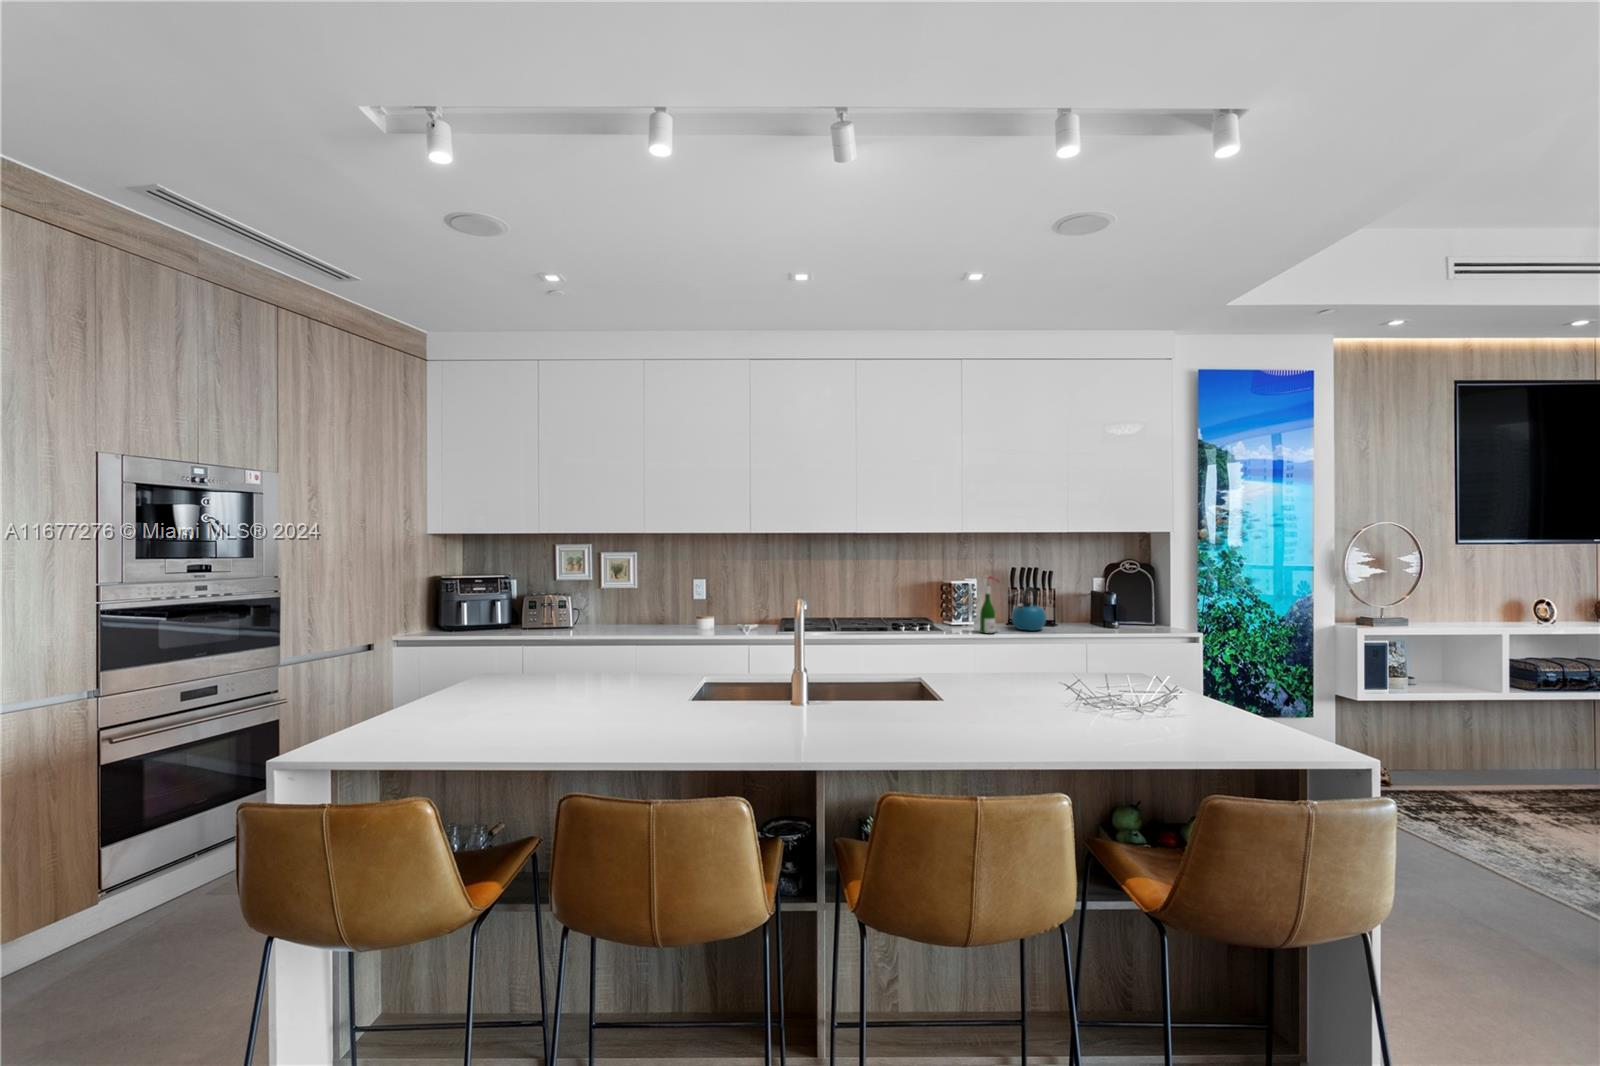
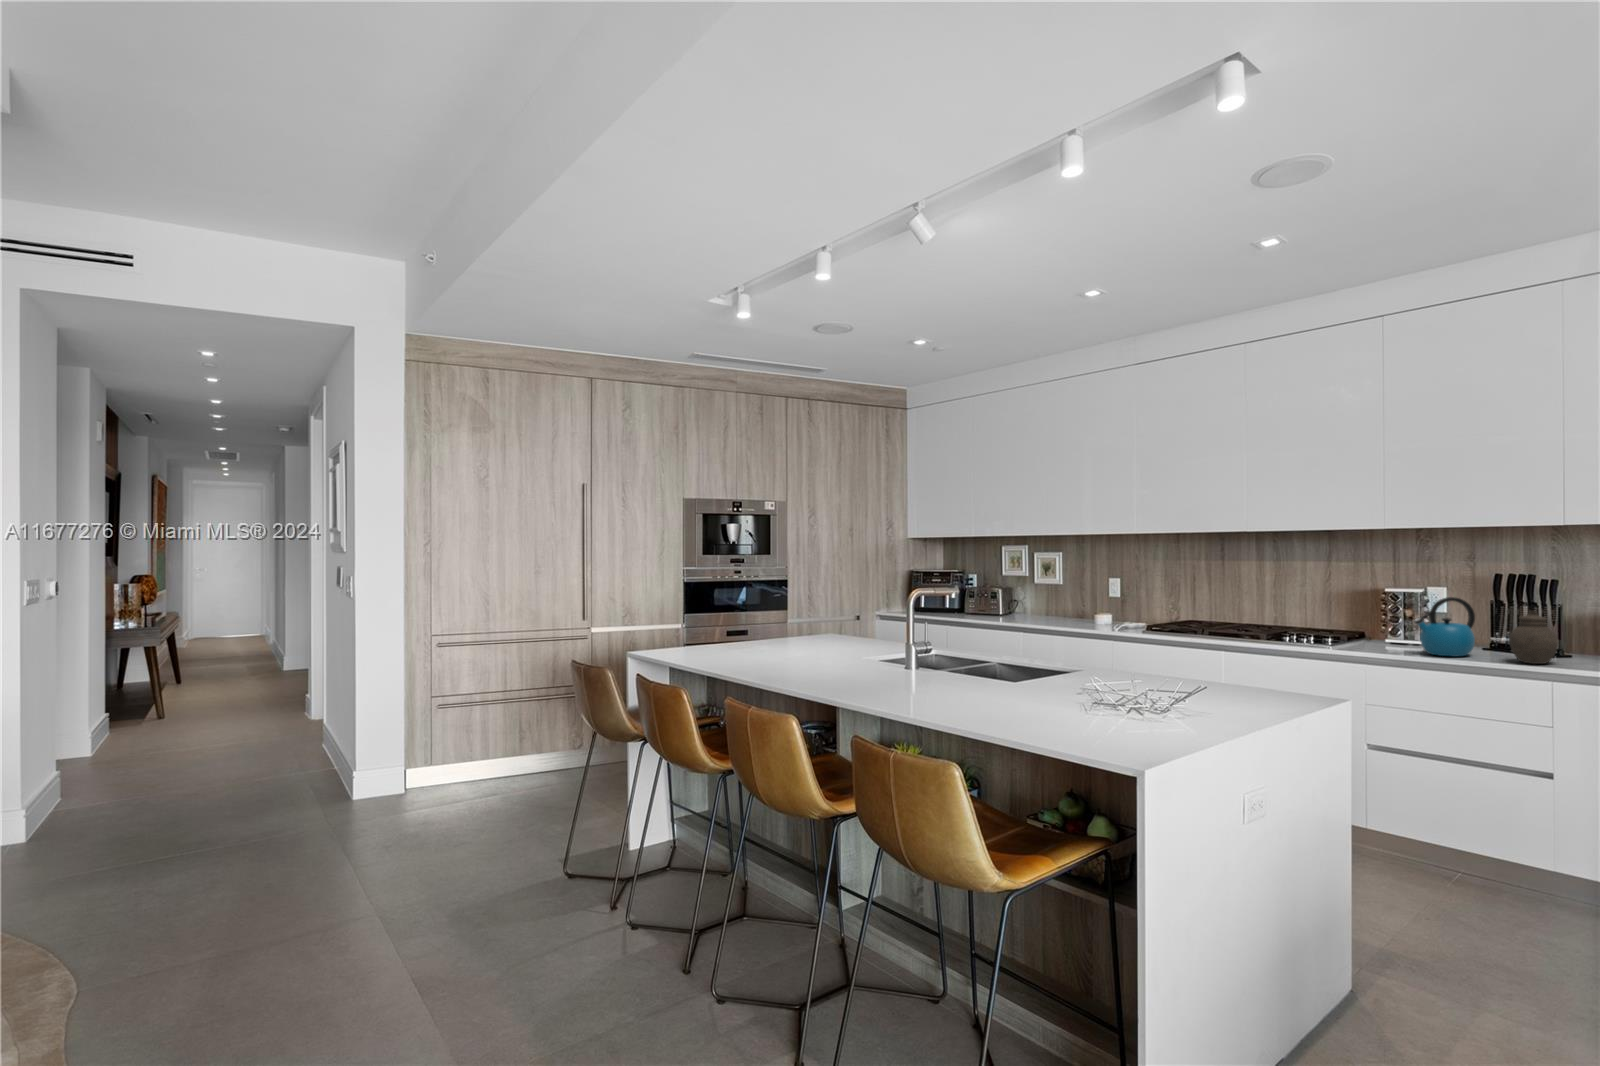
wine bottle: present [977,575,998,634] -> none [1354,578,1389,653]
jar: none [1068,595,1097,631] -> present [1509,611,1558,664]

